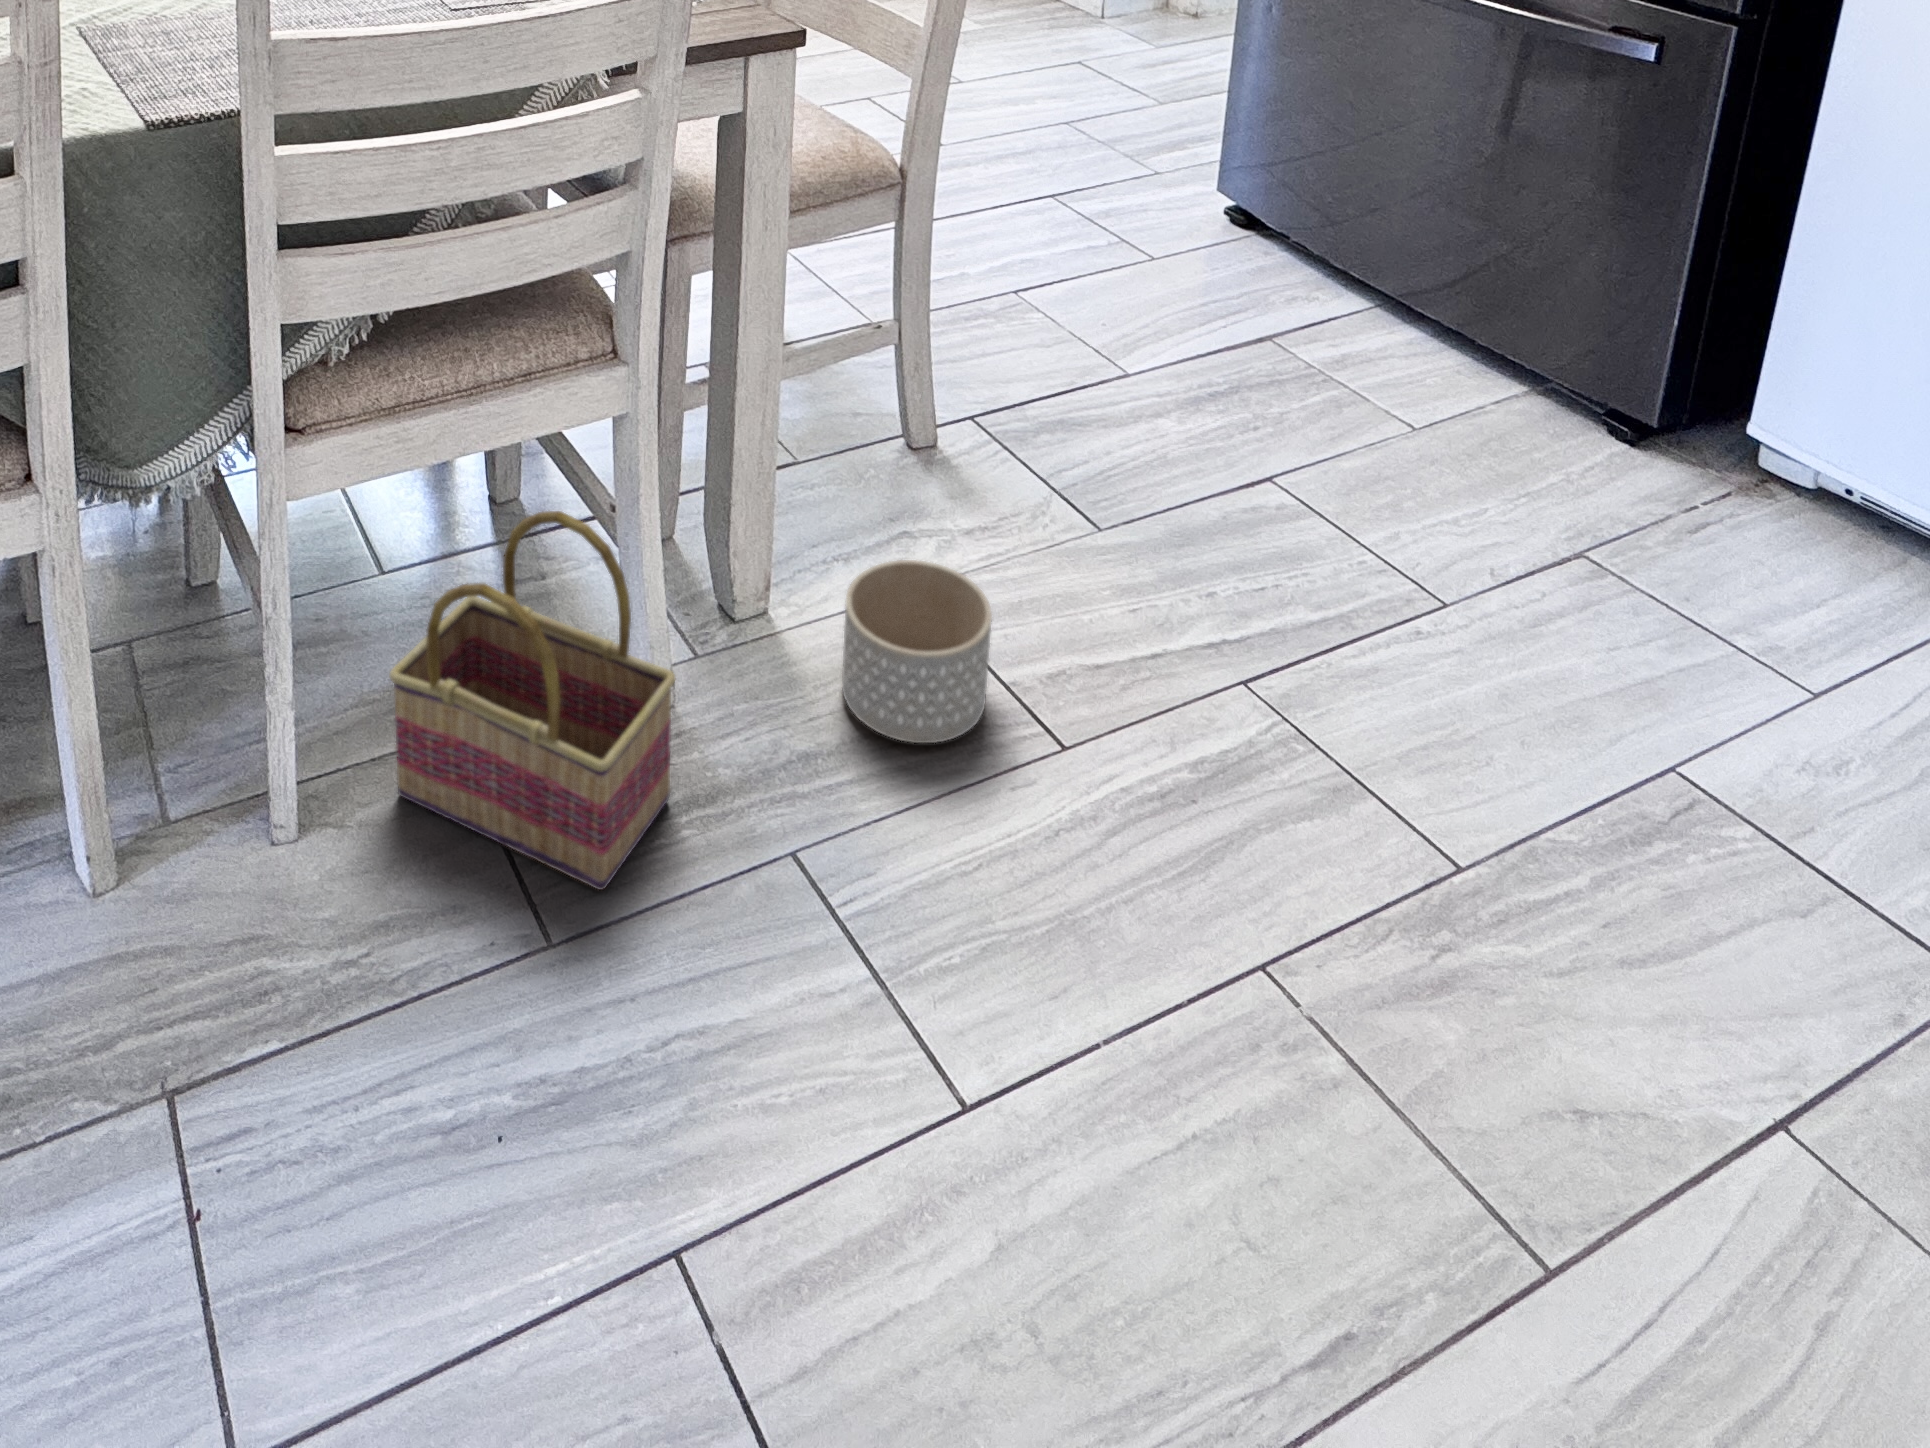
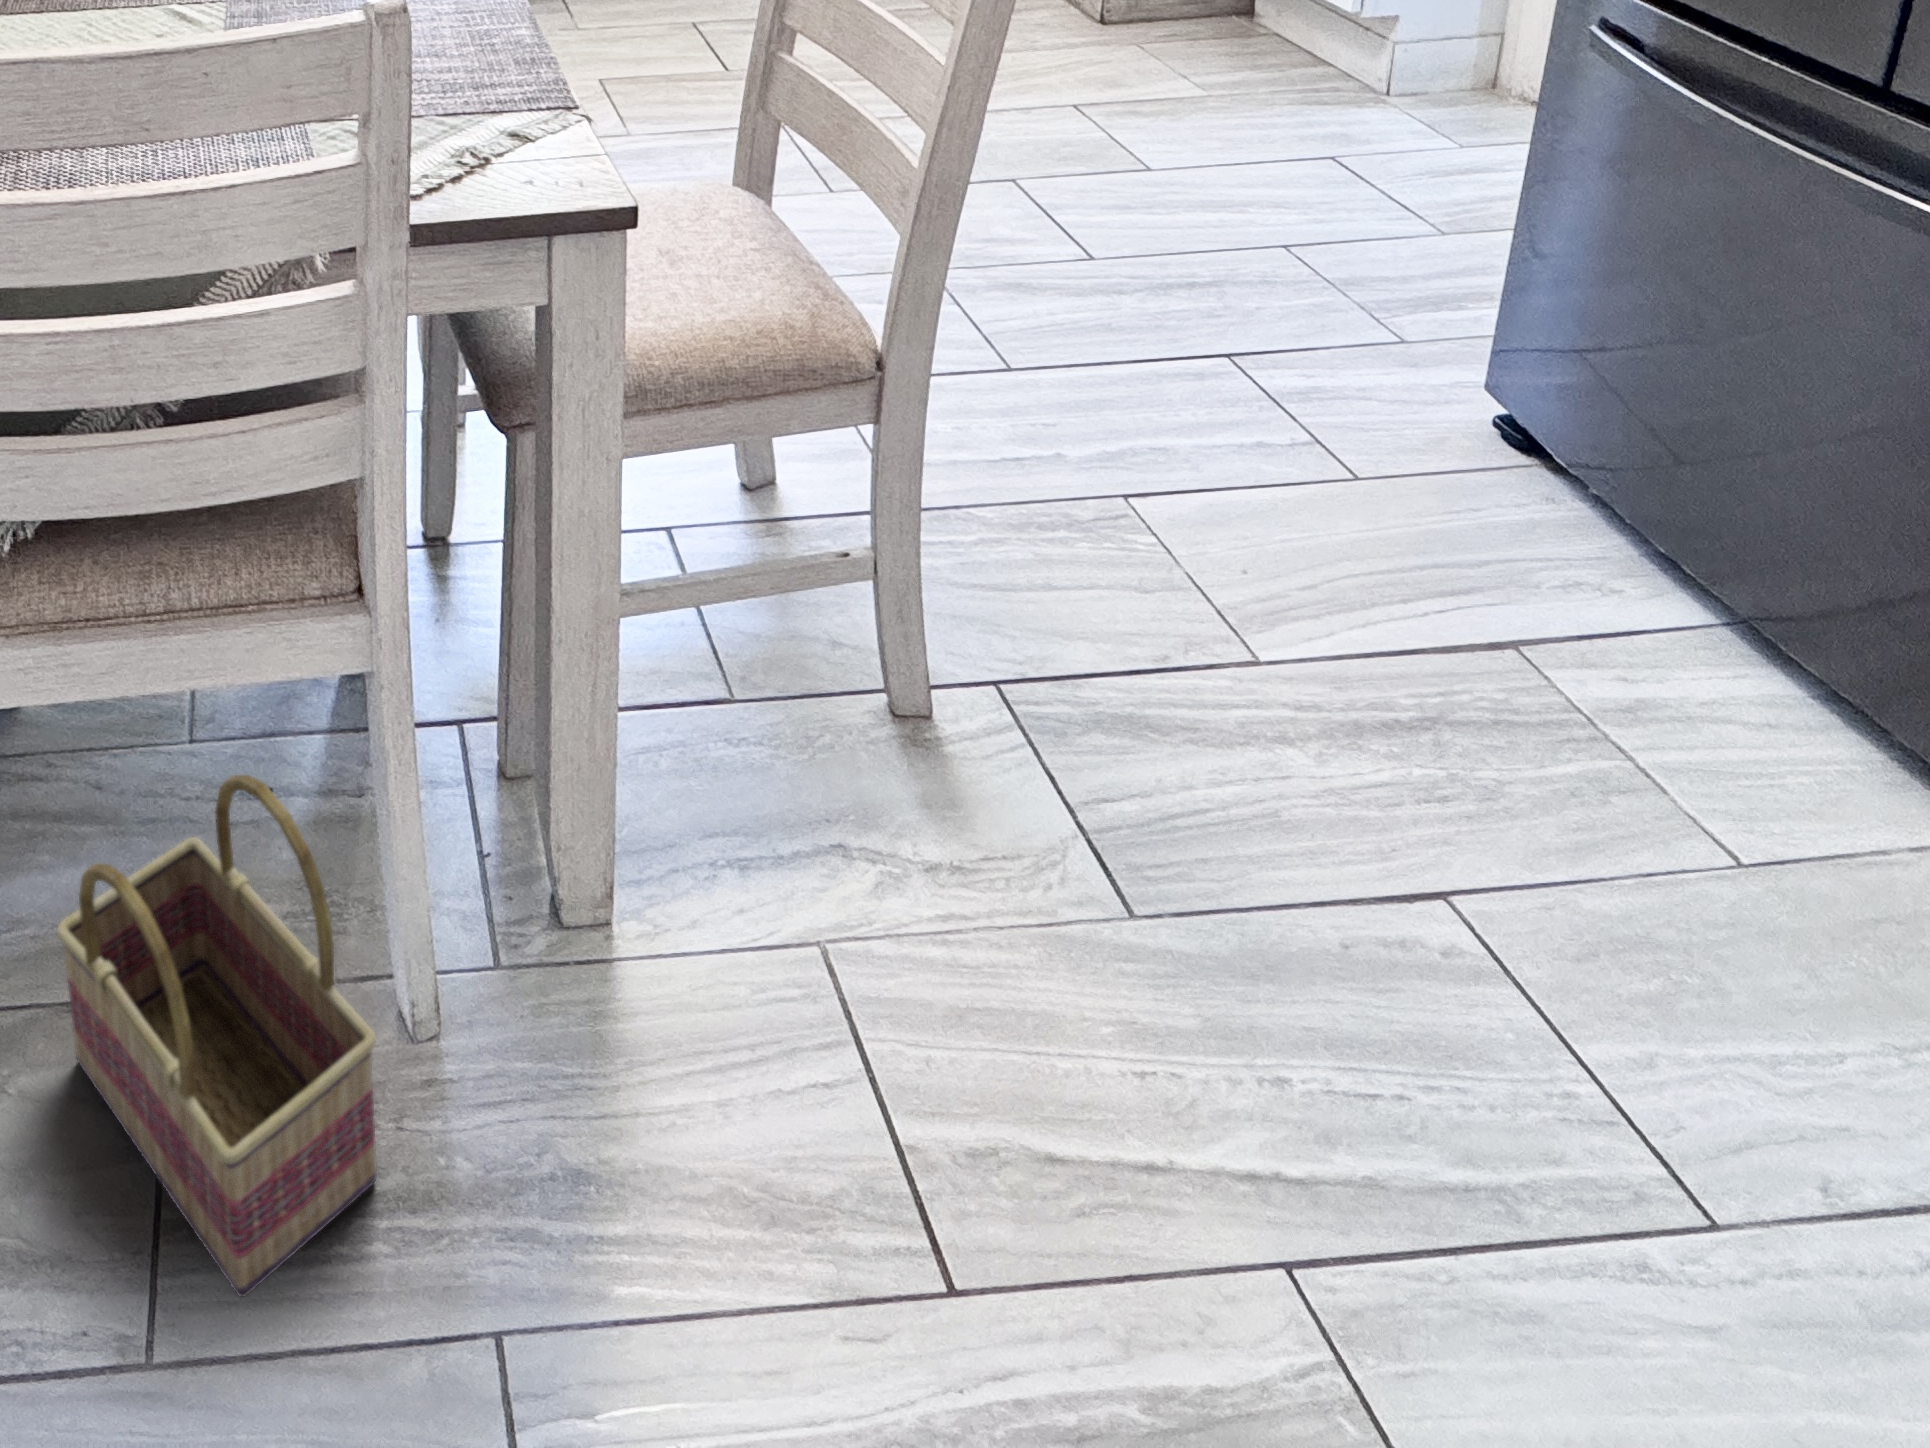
planter: present [842,560,992,743] -> none [655,926,865,1222]

